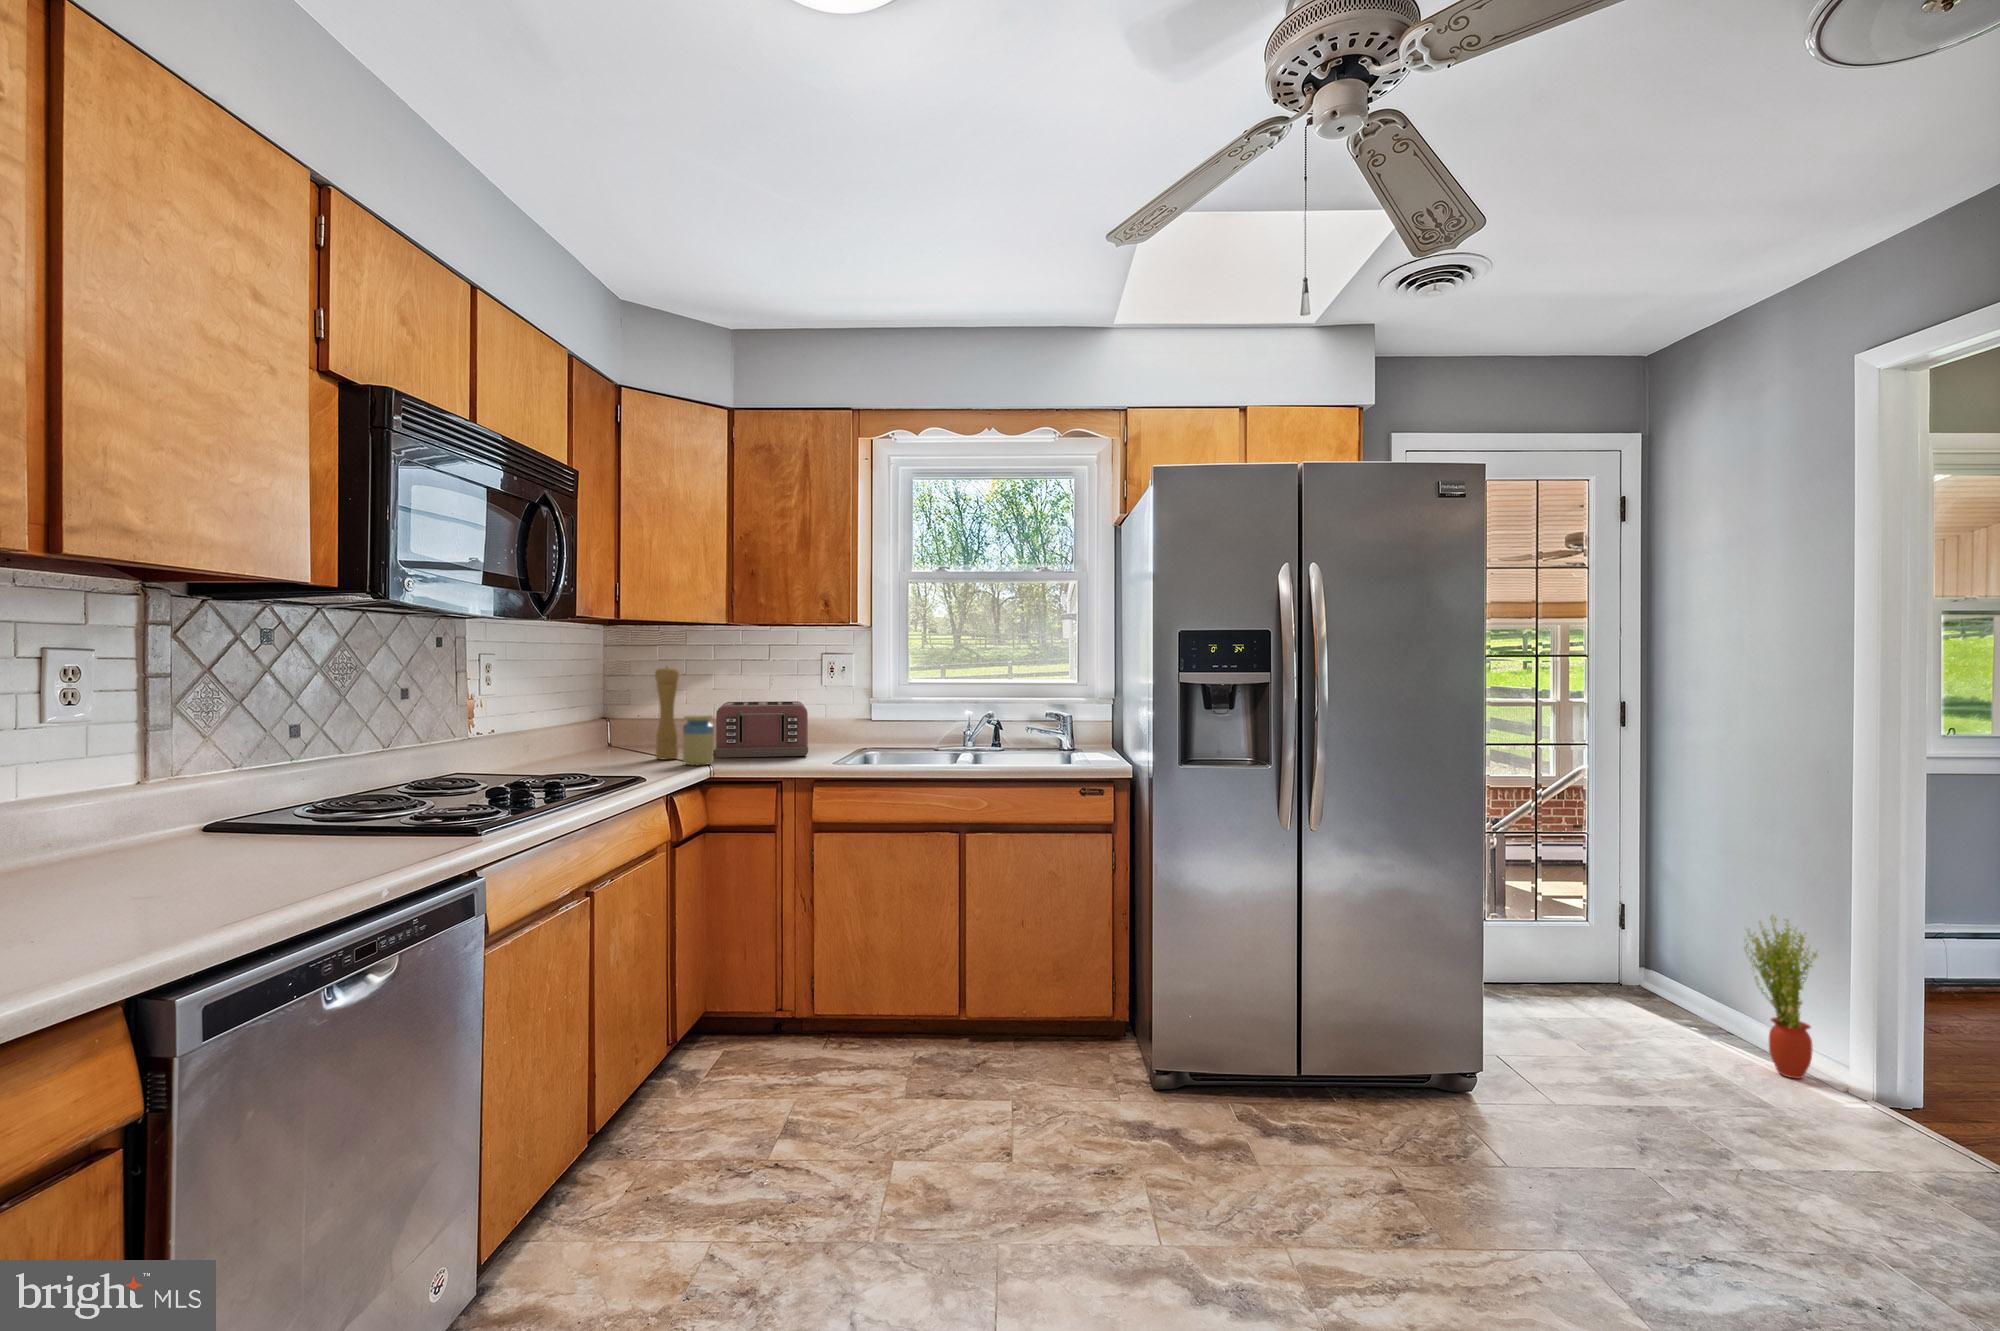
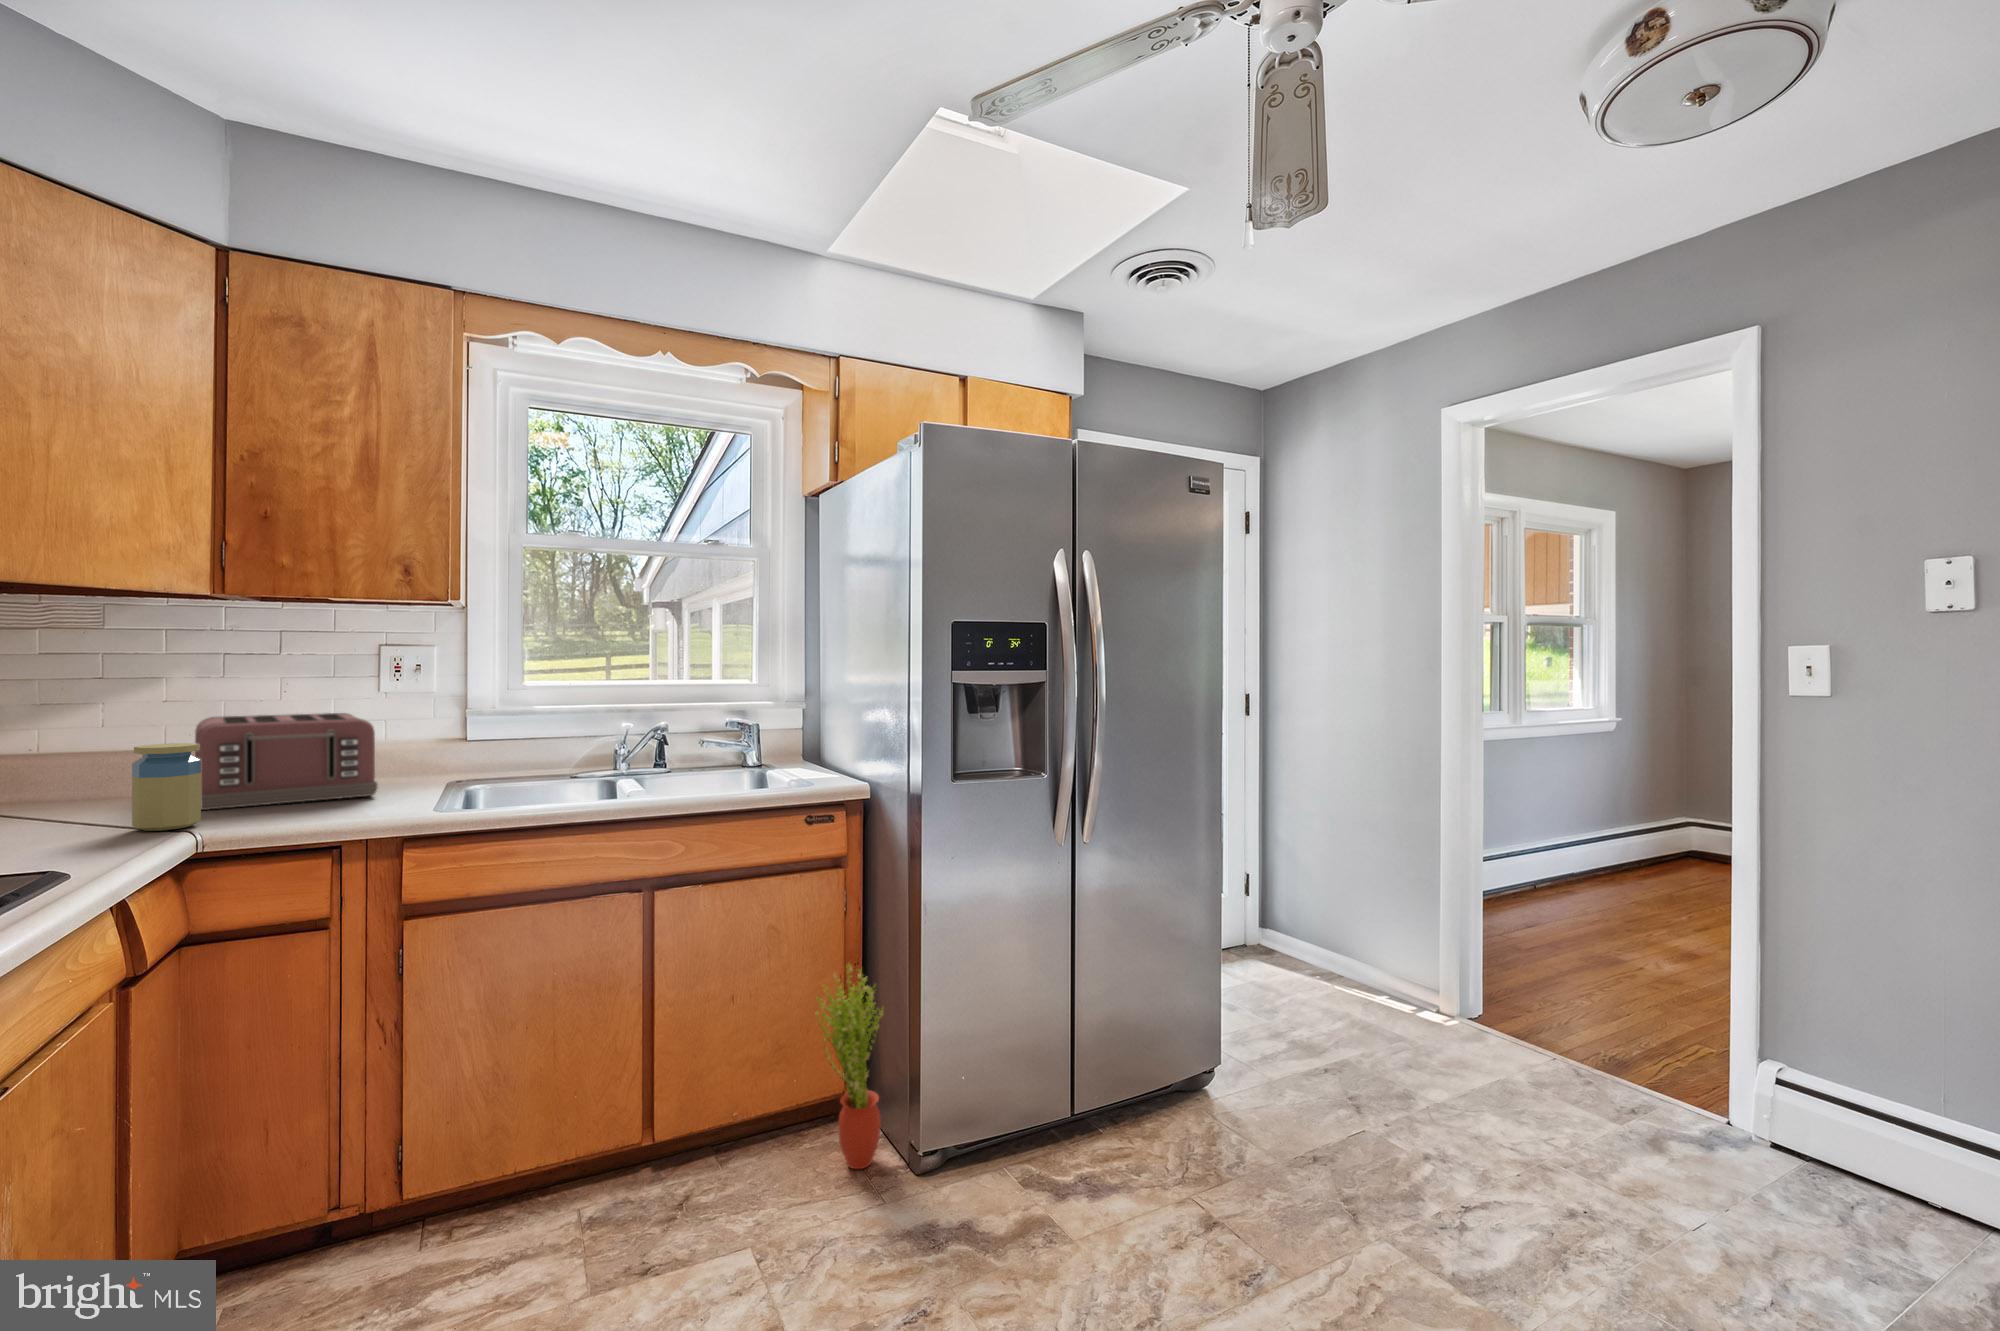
pepper mill: present [655,667,679,759] -> none [59,661,117,823]
potted plant: present [1744,916,1817,1079] -> present [816,965,883,1169]

